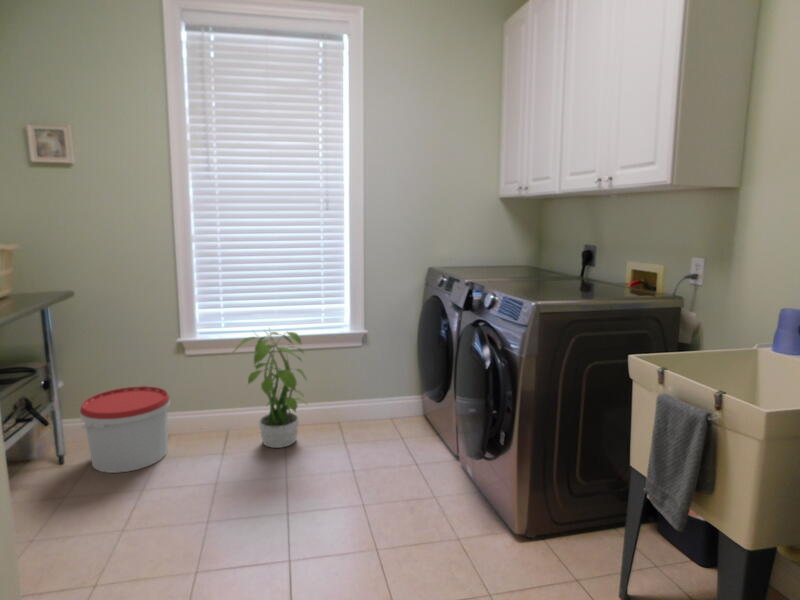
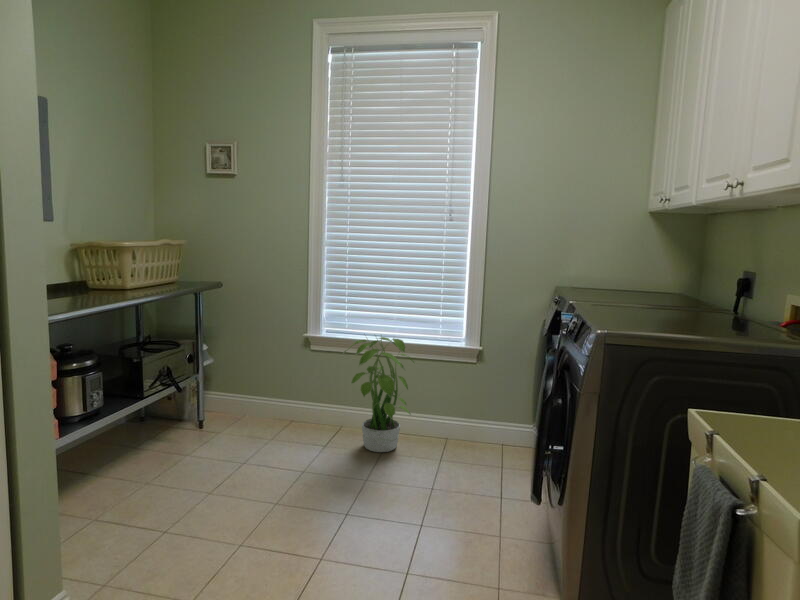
bucket: present [80,386,170,473] -> none [215,373,289,446]

